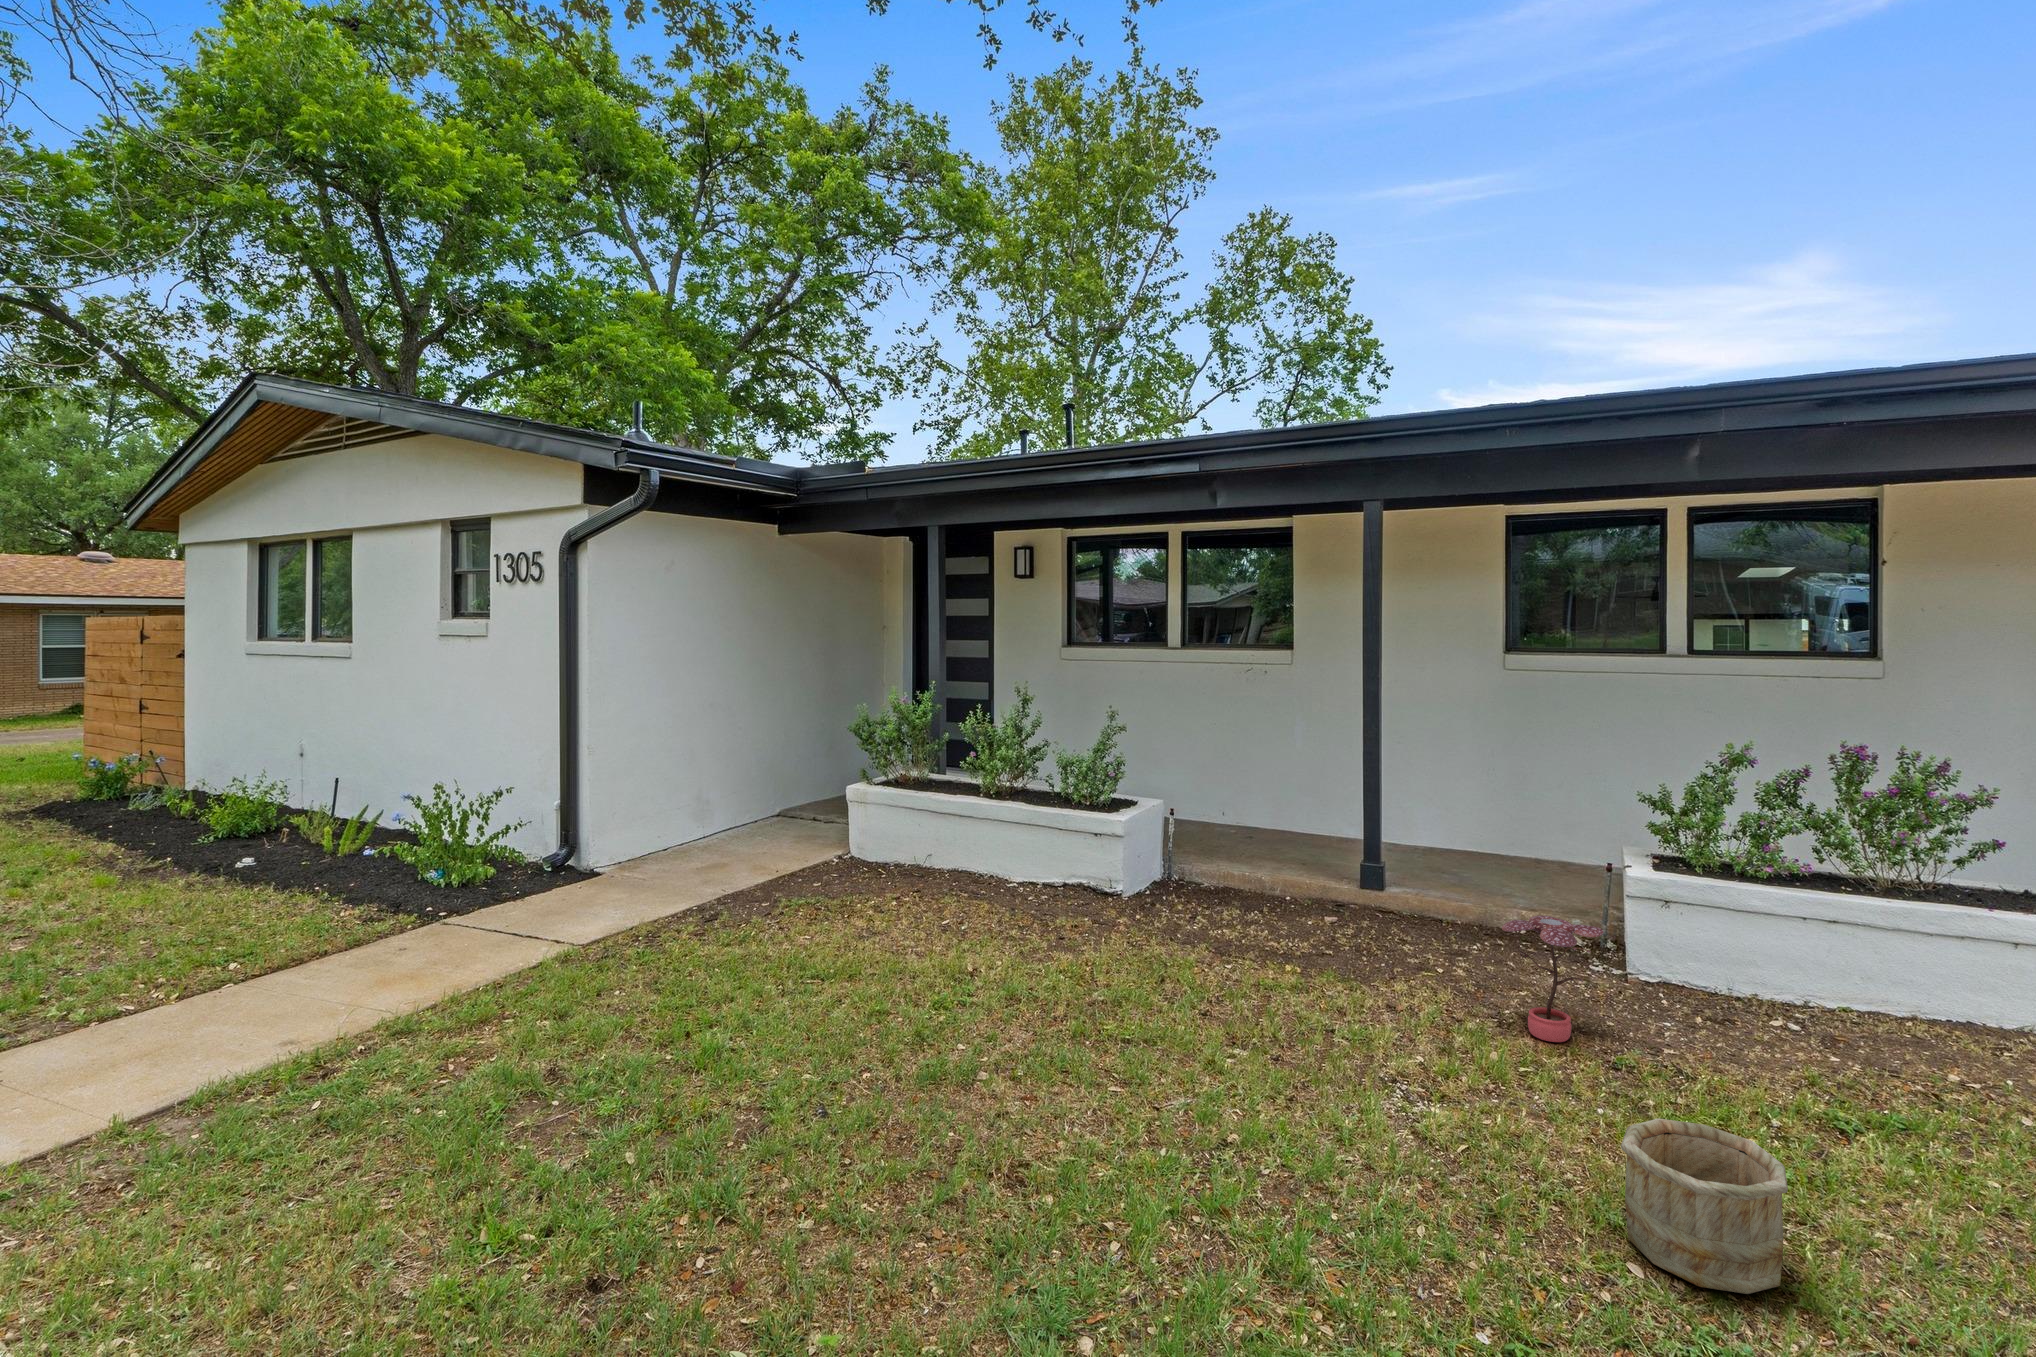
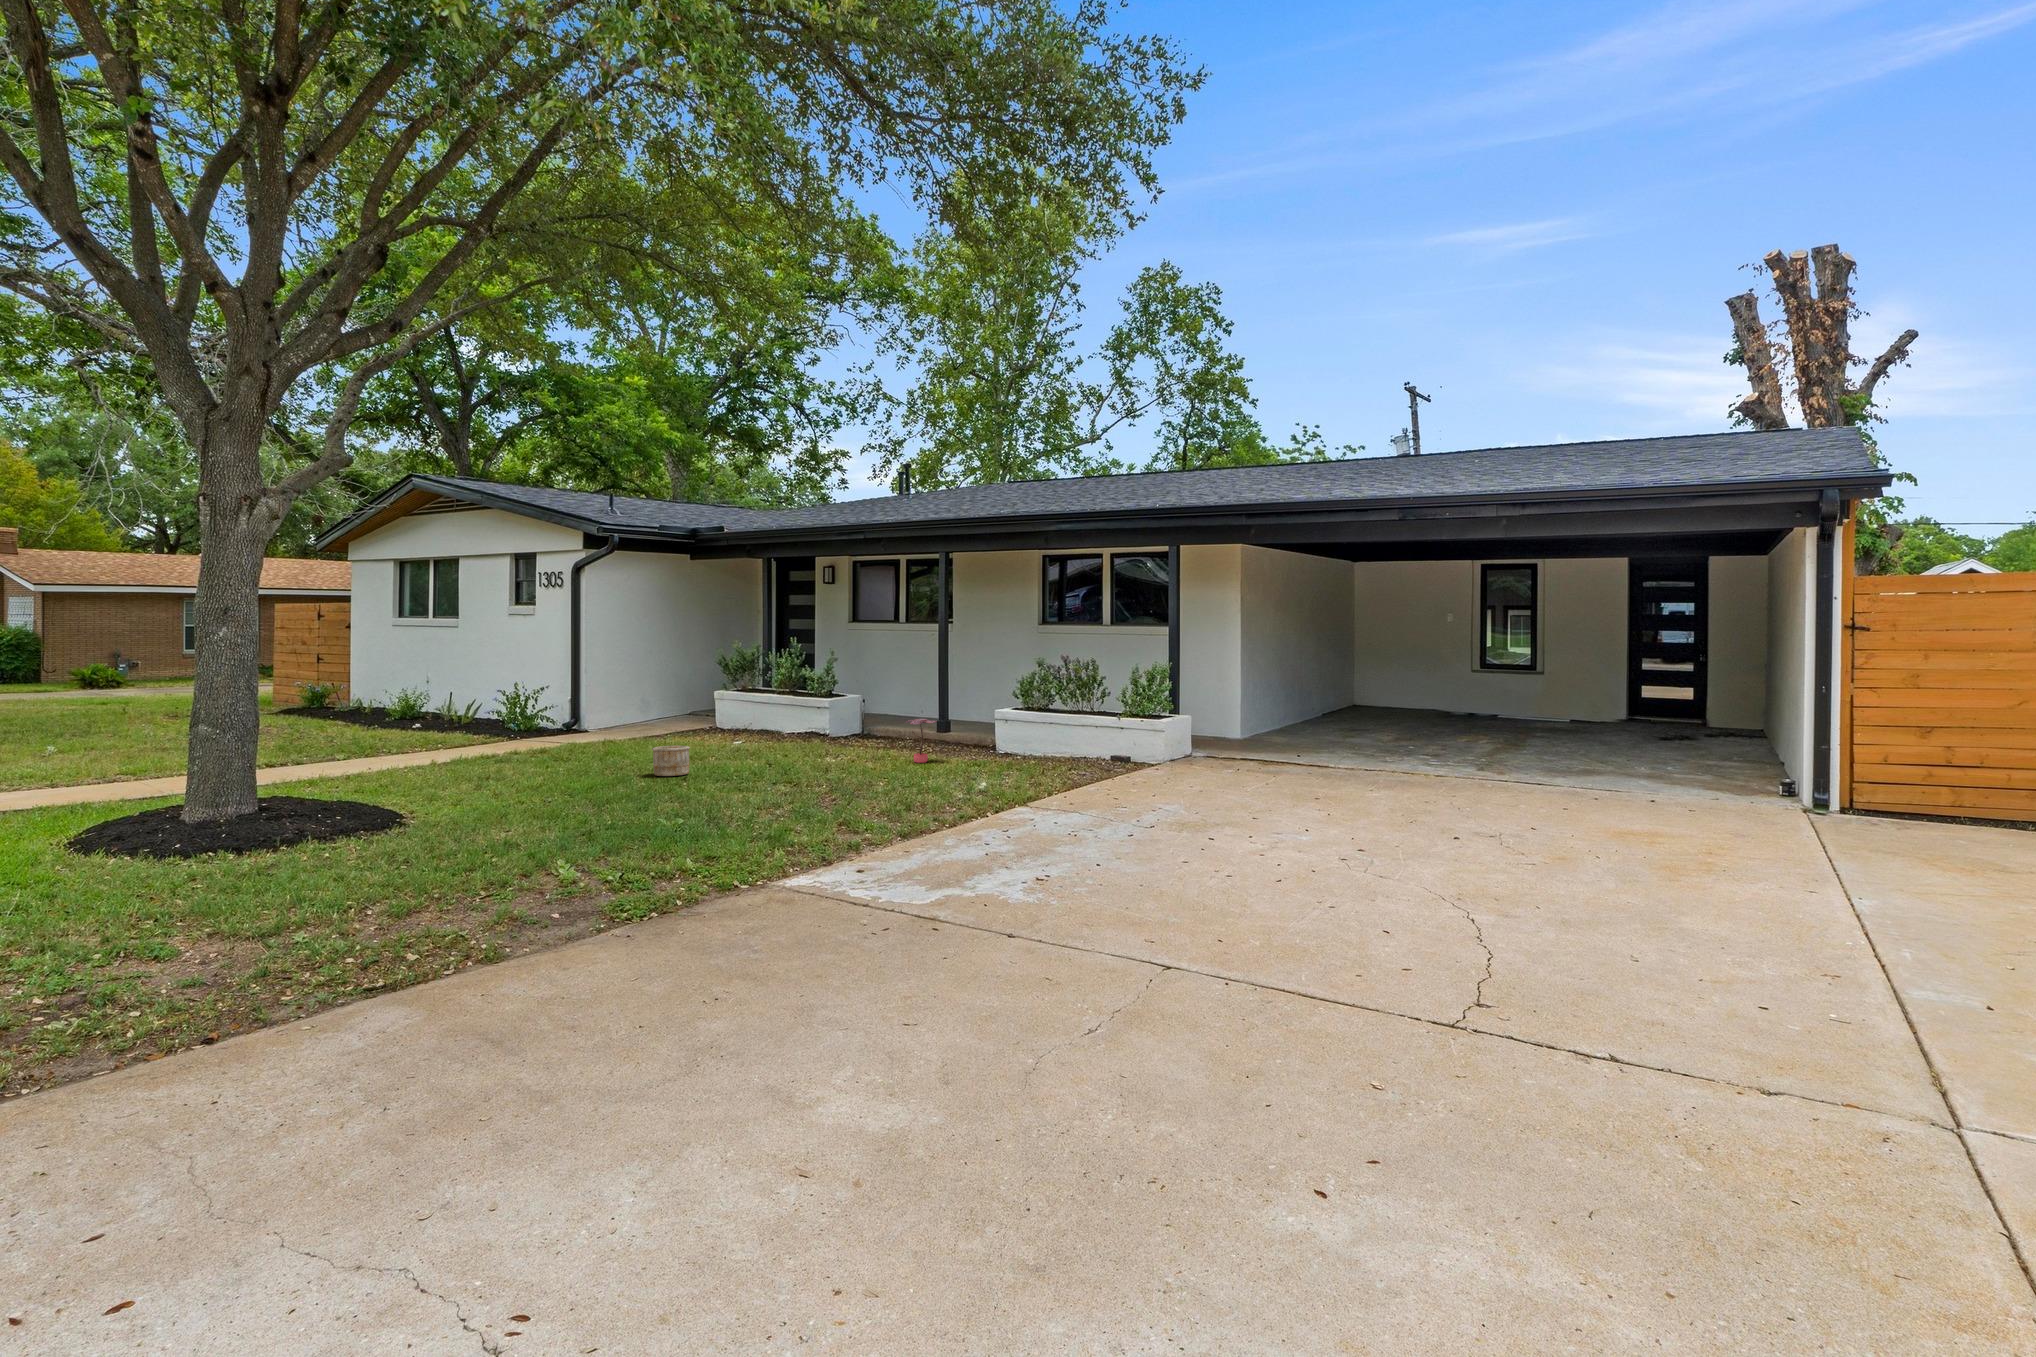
wooden bucket: present [1621,1119,1788,1294] -> present [652,745,690,776]

